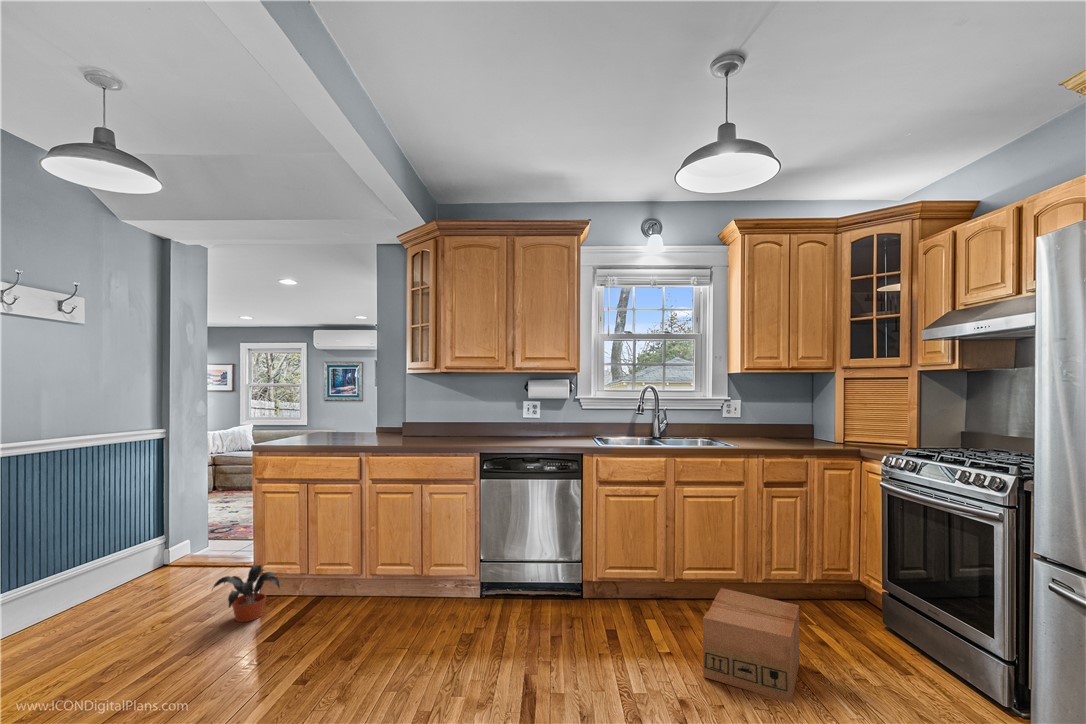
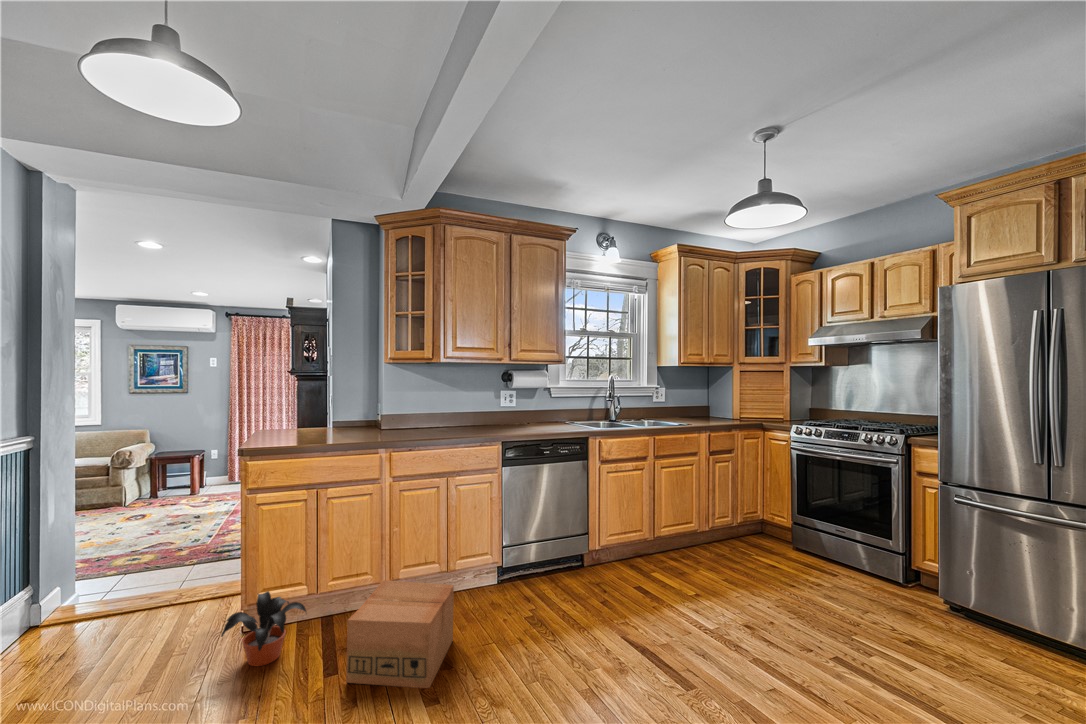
cardboard box: present [703,588,799,703] -> present [346,580,454,688]

